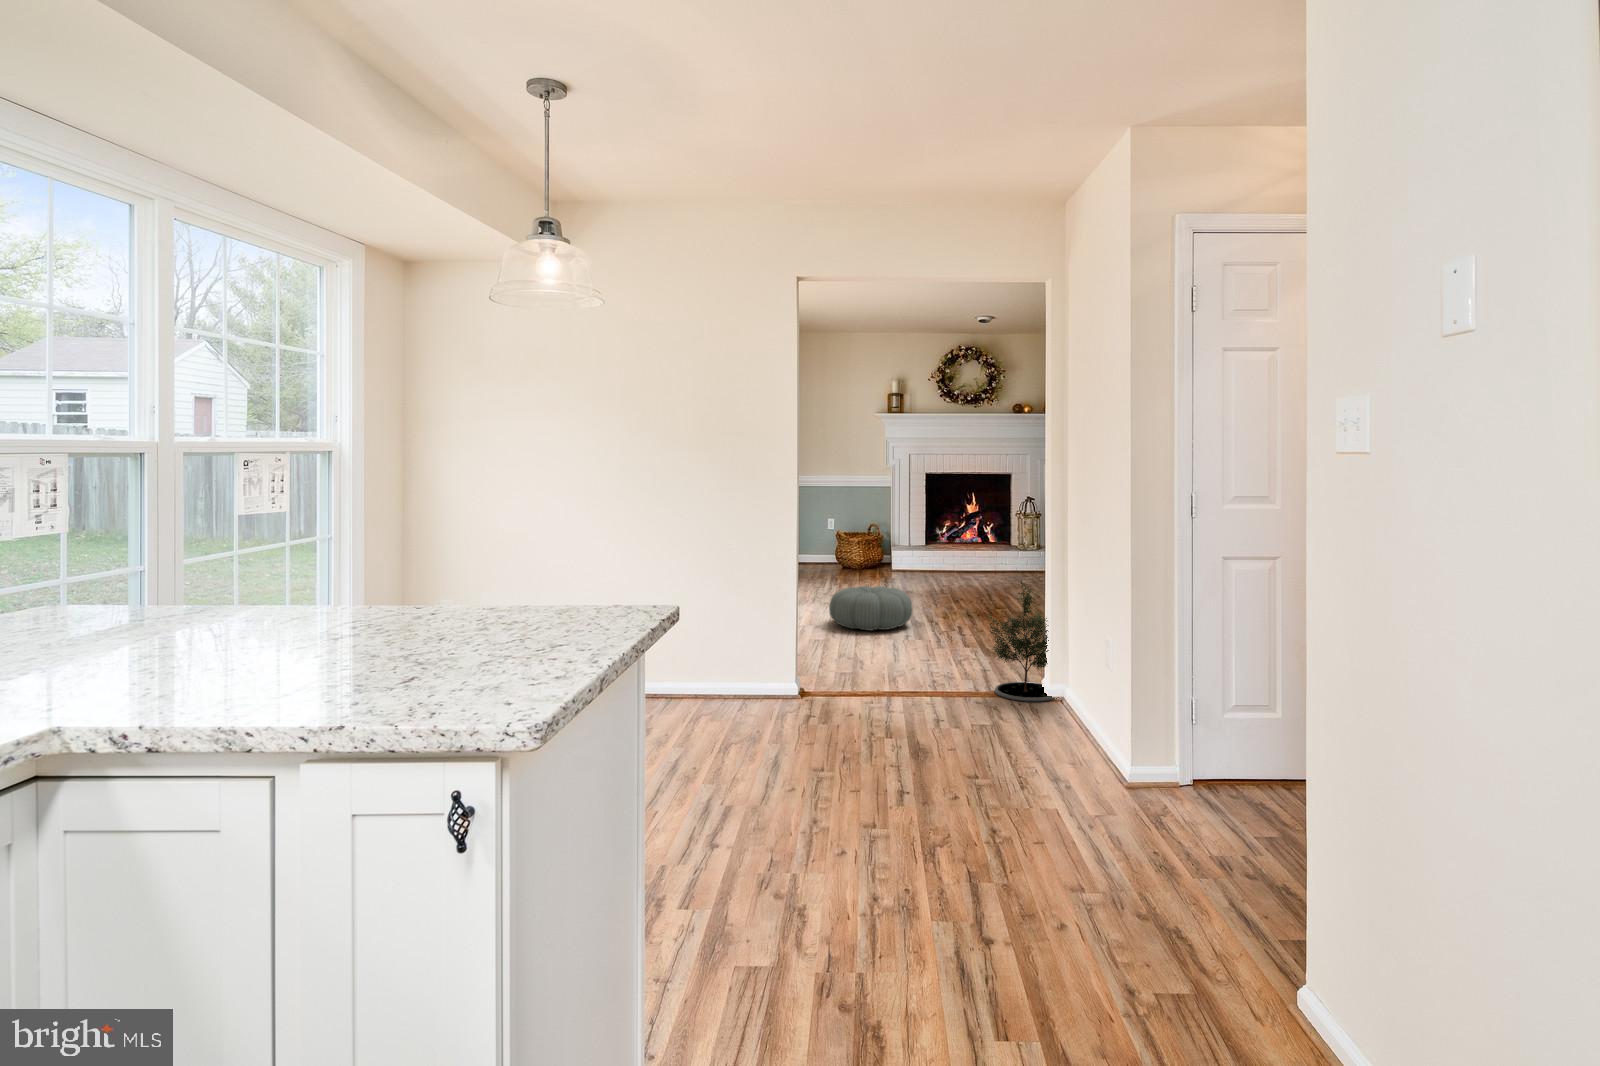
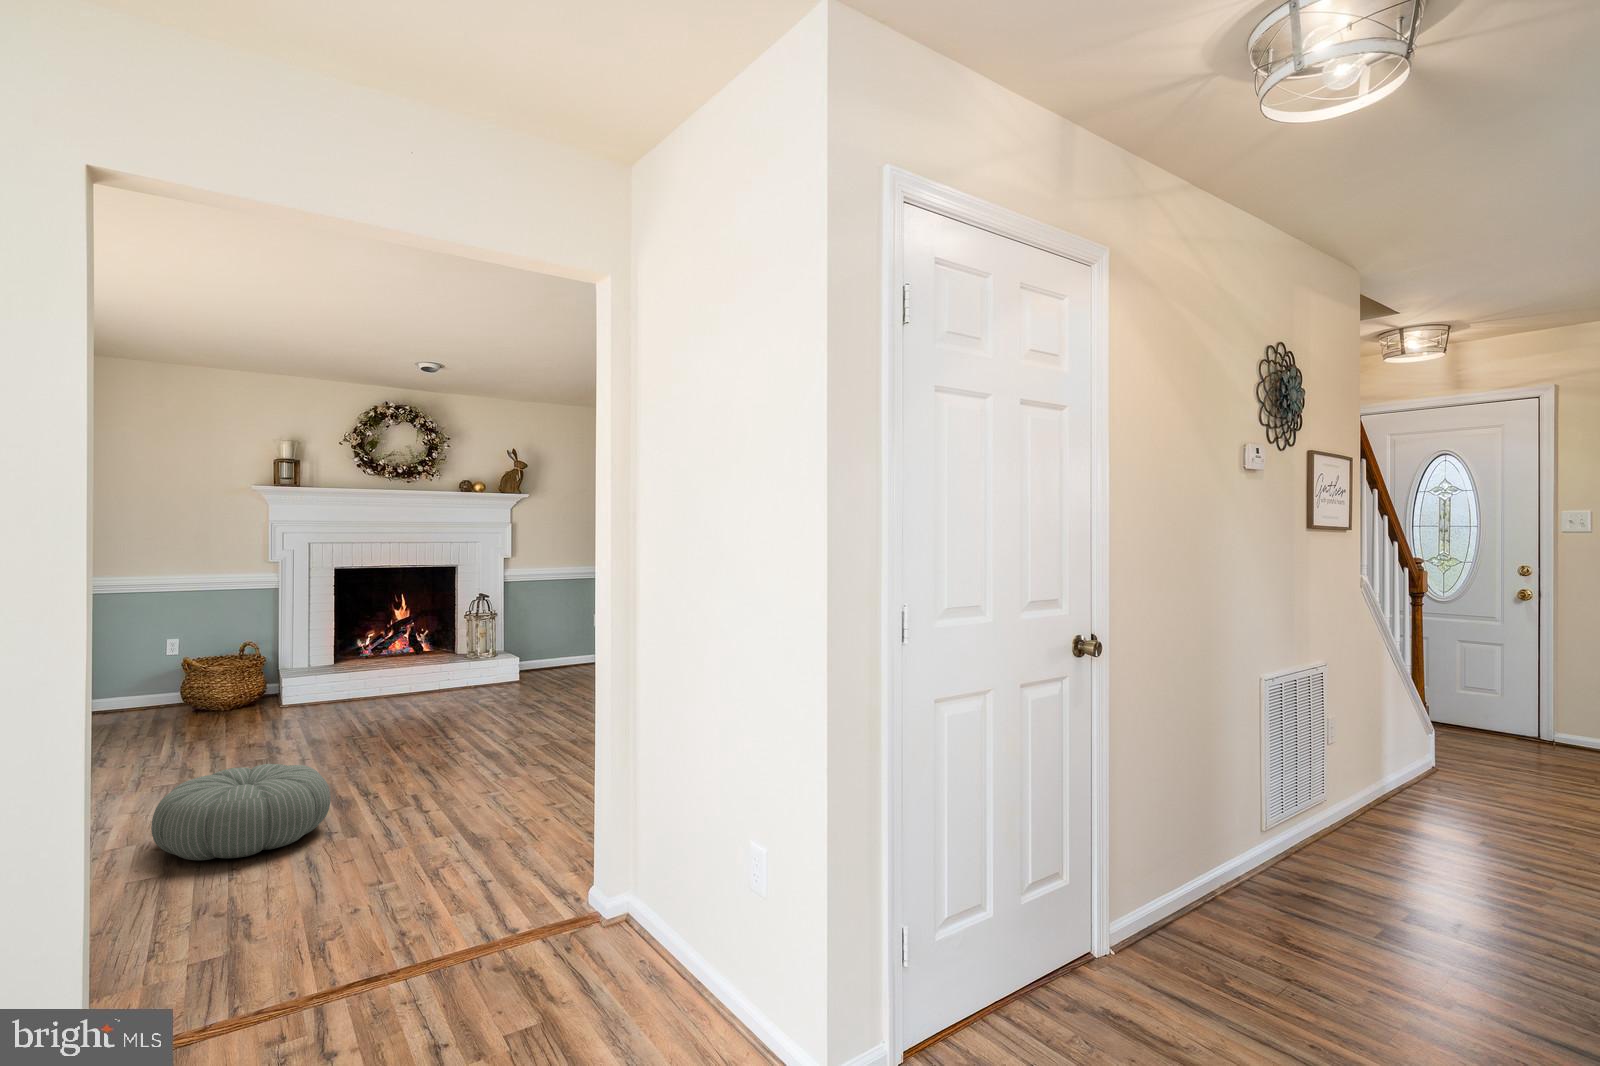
potted tree: present [986,580,1055,702] -> none [502,762,652,1003]

